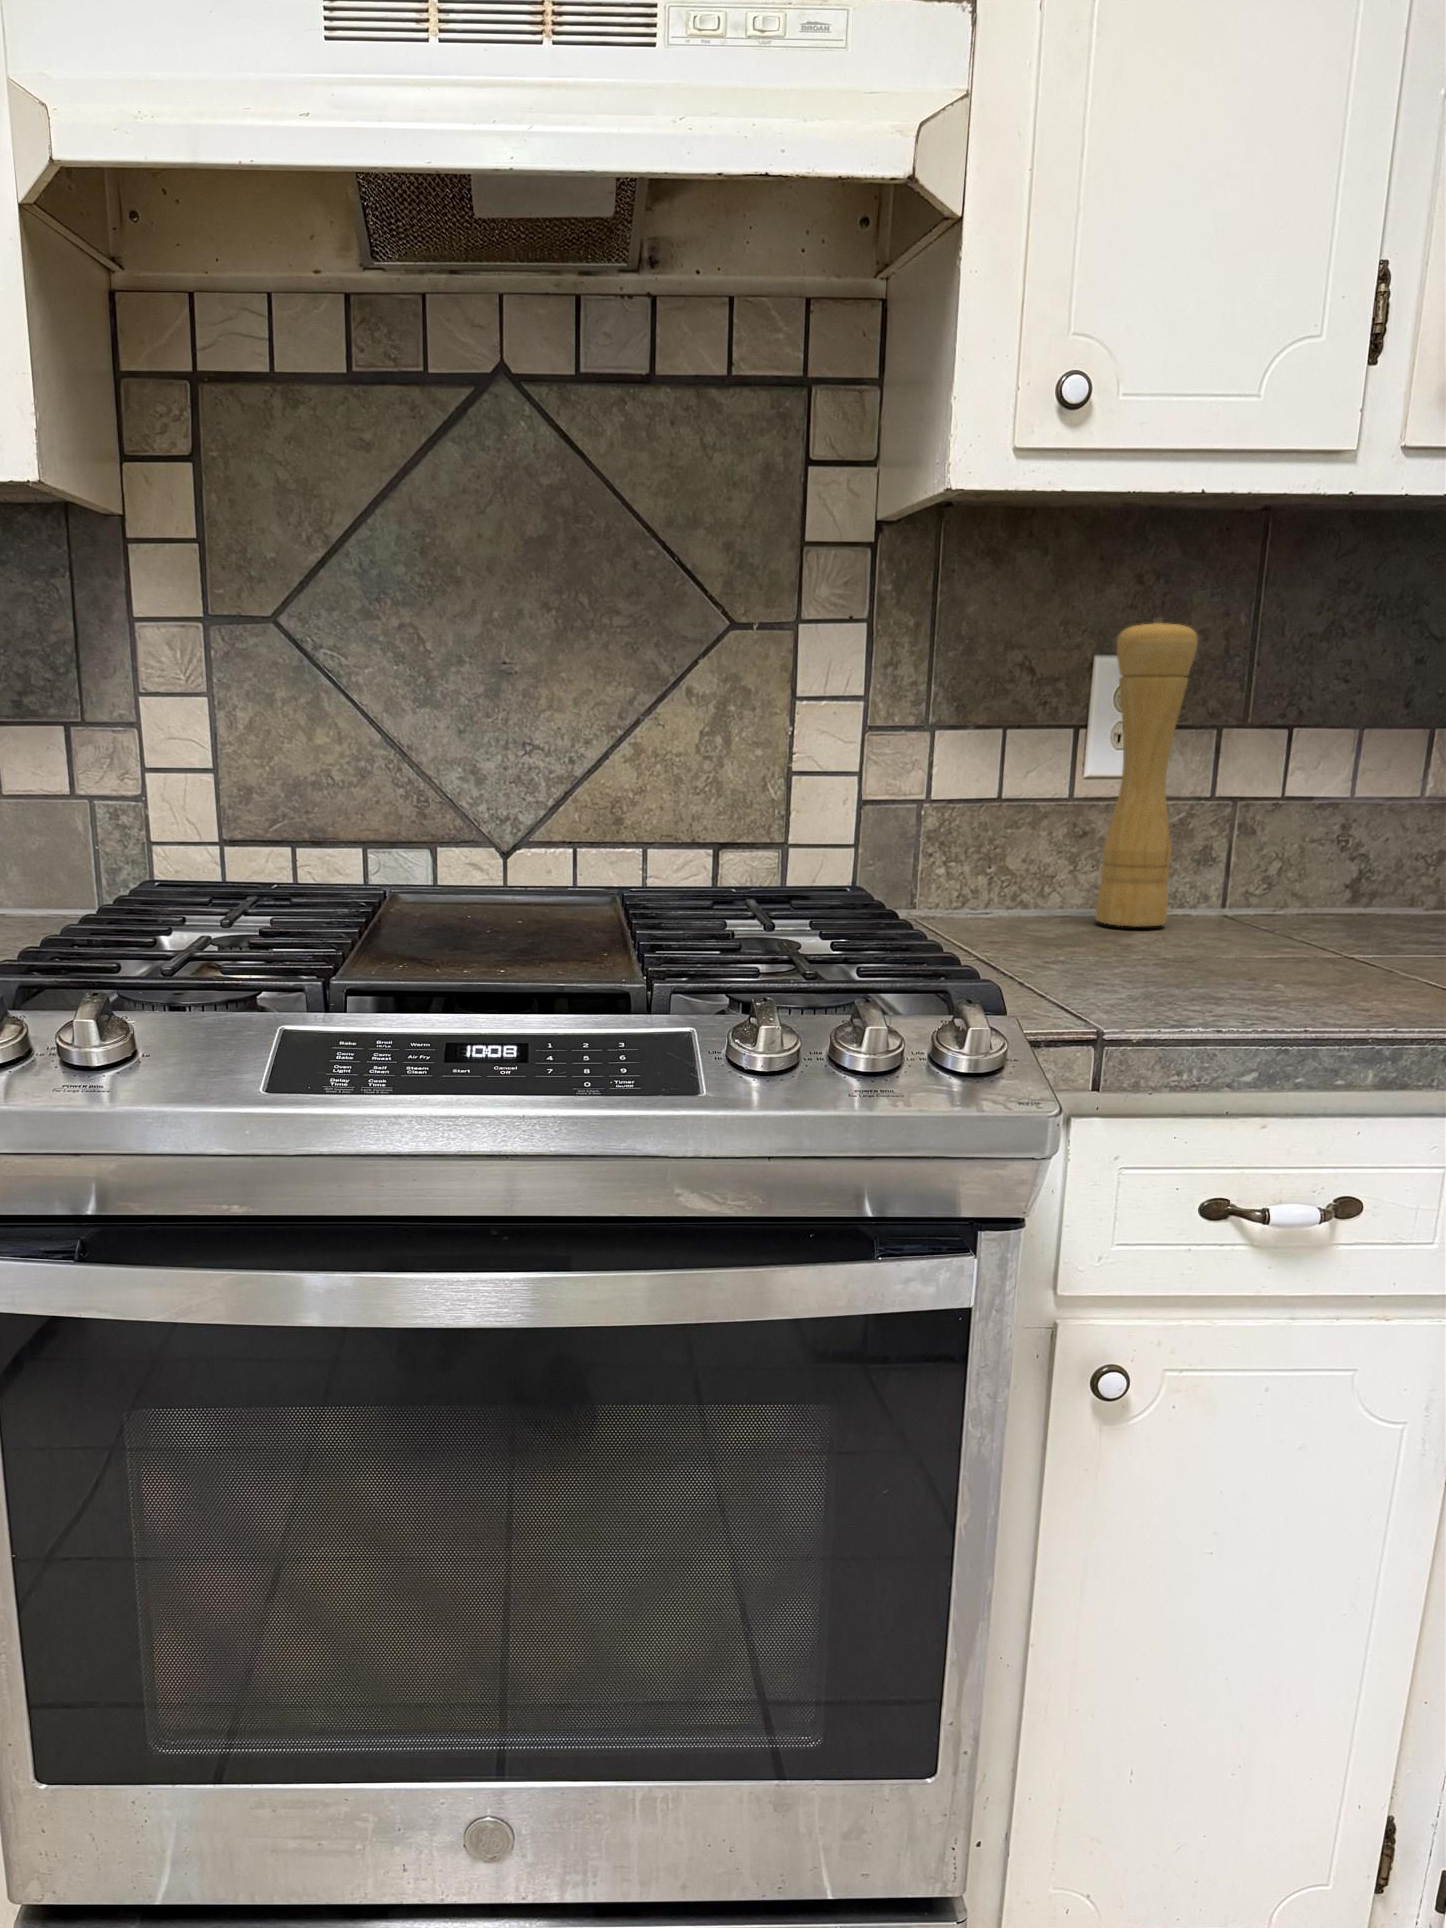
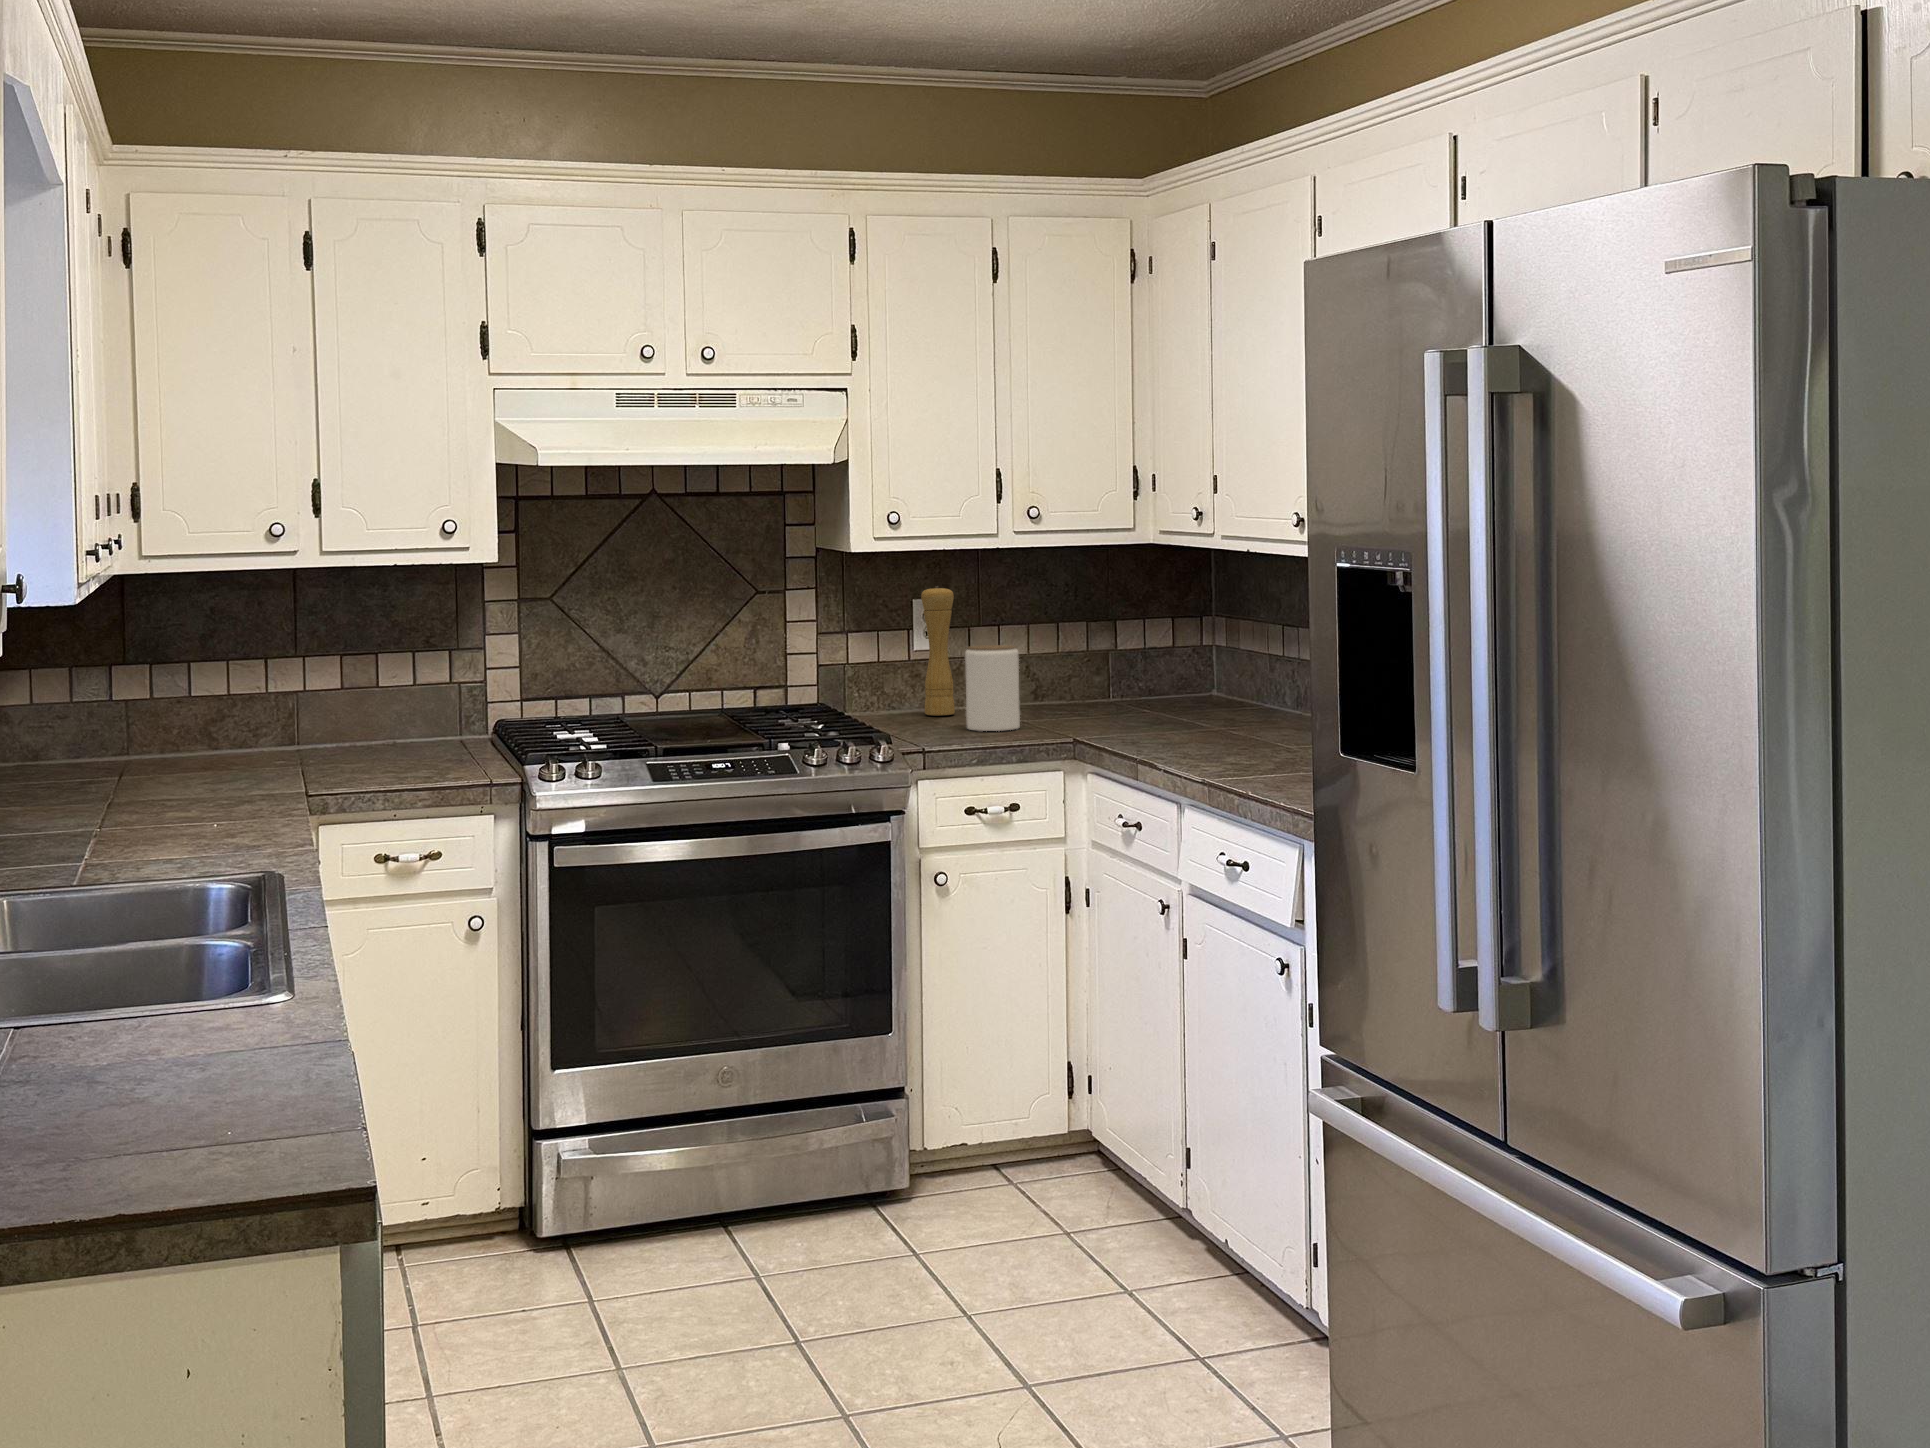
jar: none [1207,758,1379,984] -> present [965,645,1020,731]

